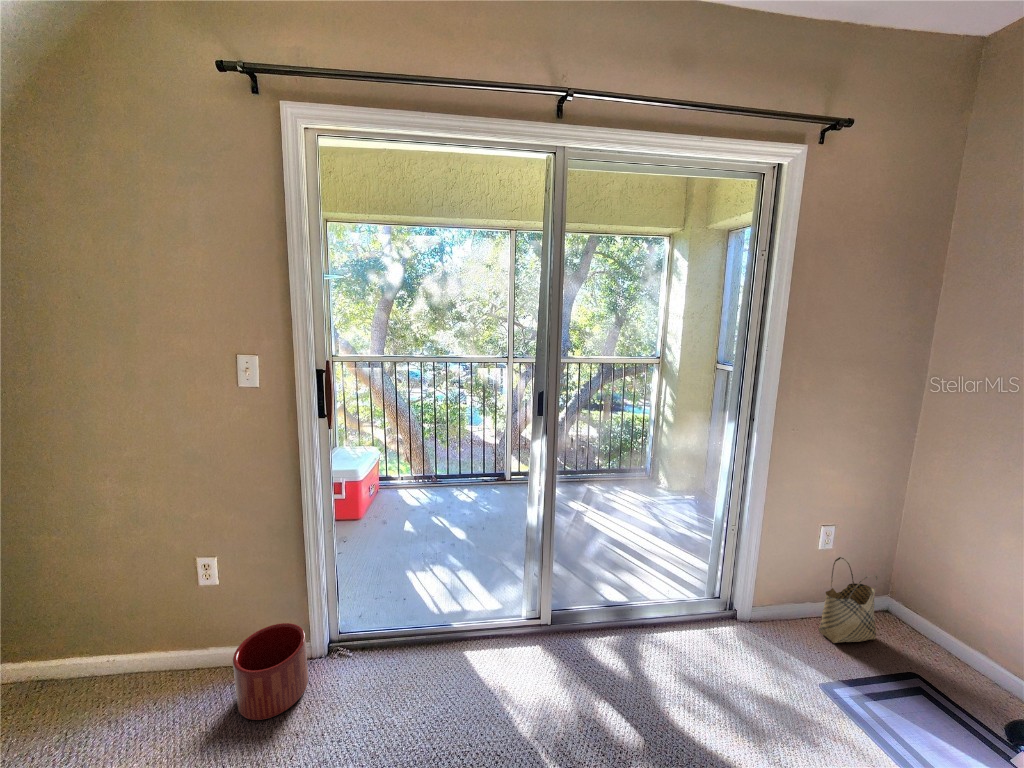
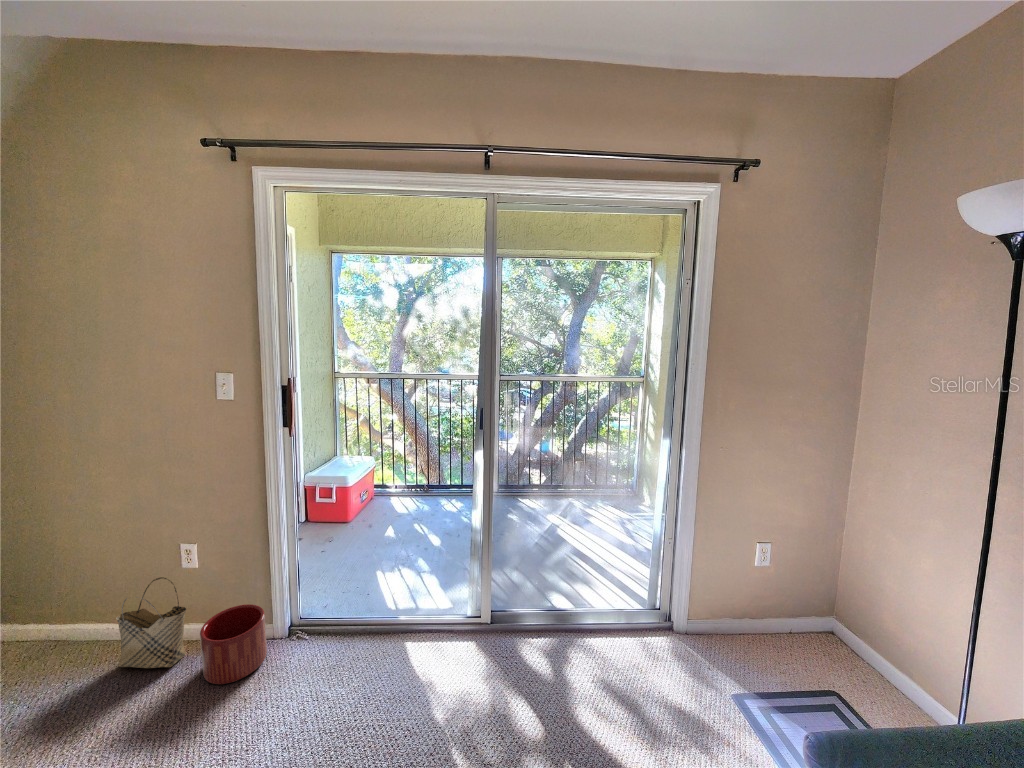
woven basket: present [818,557,877,643] -> present [116,577,186,668]

